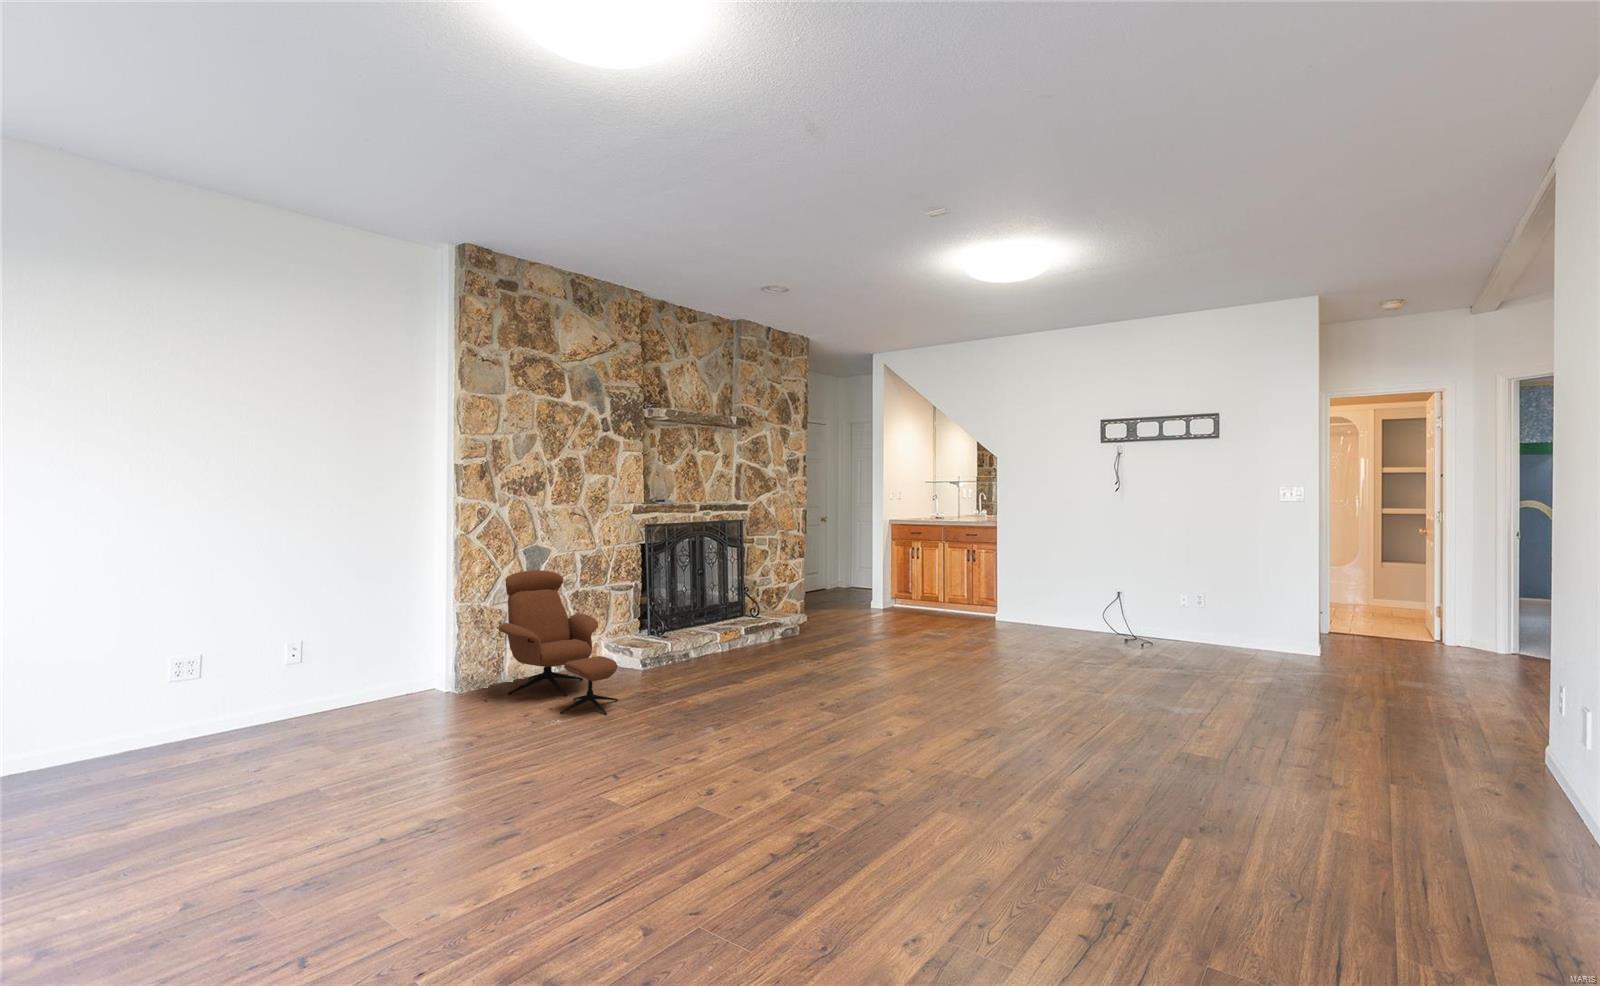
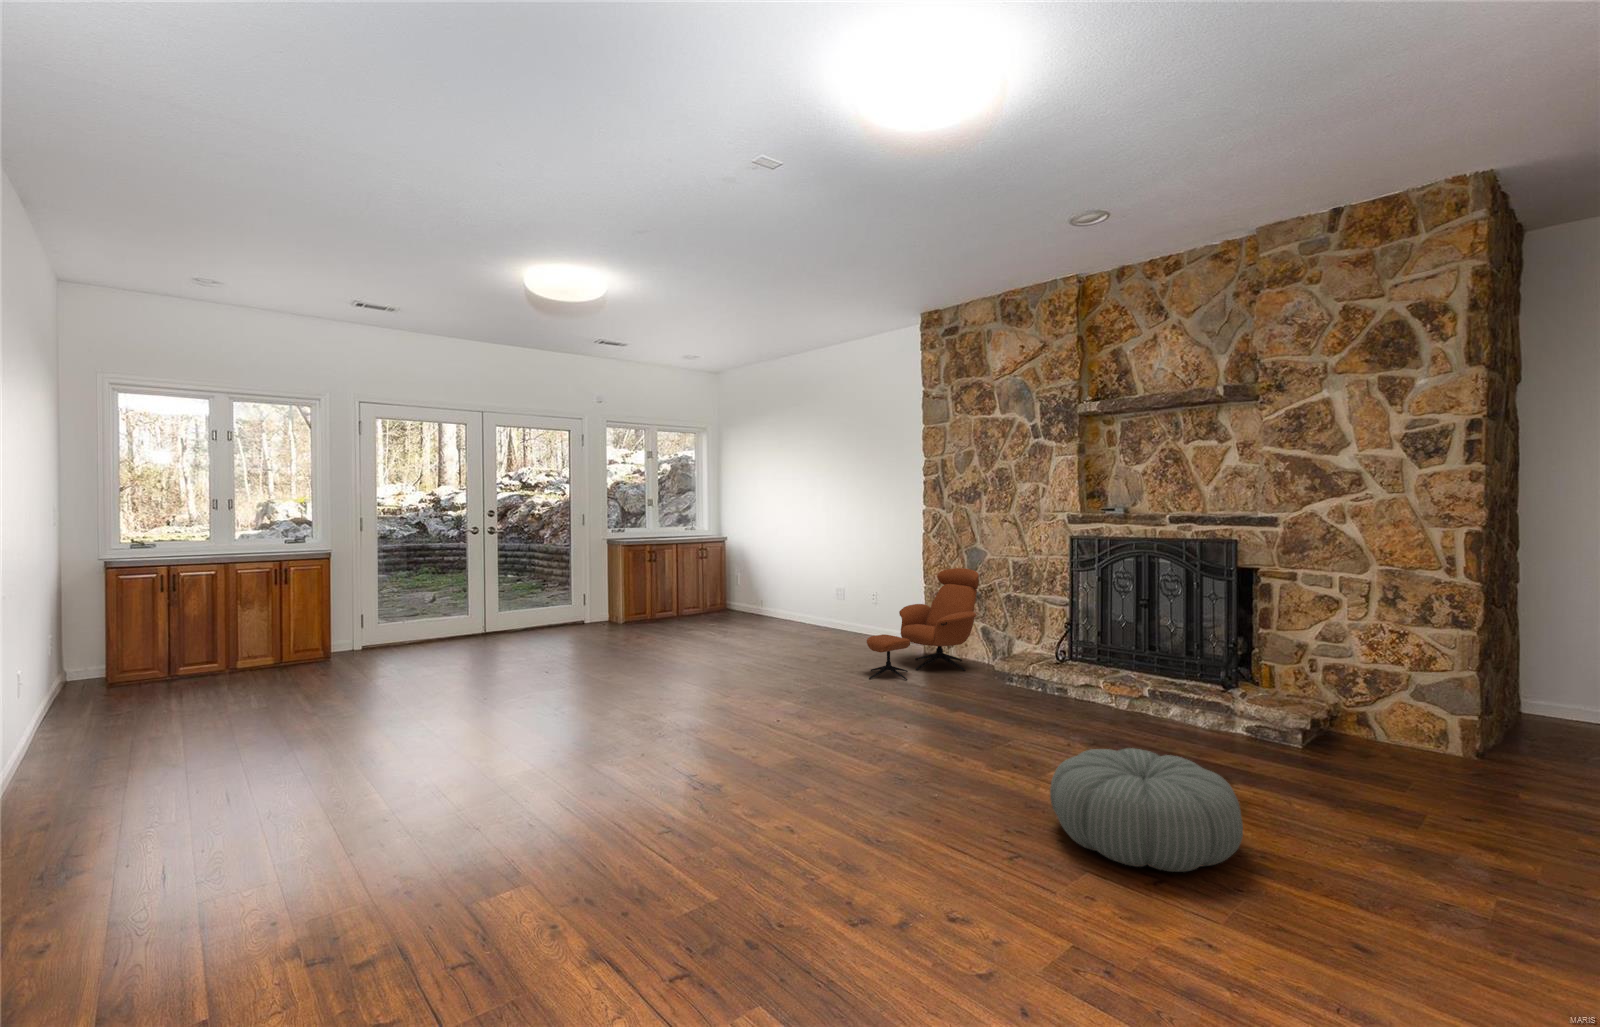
pouf: none [919,630,1008,681] -> present [1050,748,1243,872]

